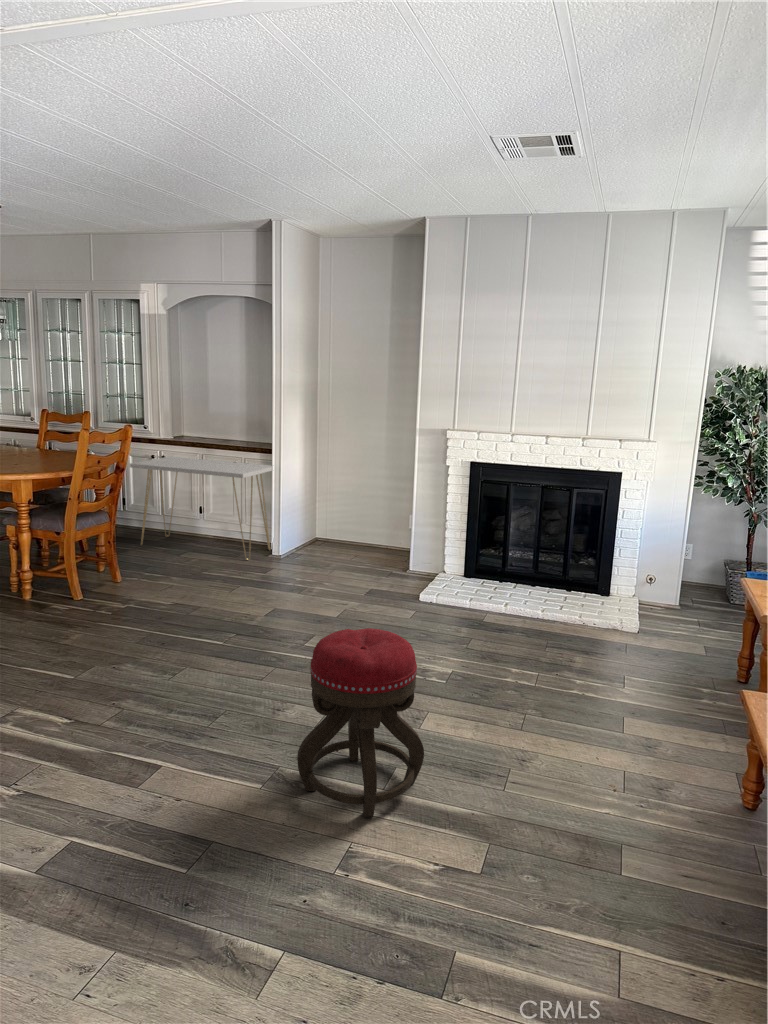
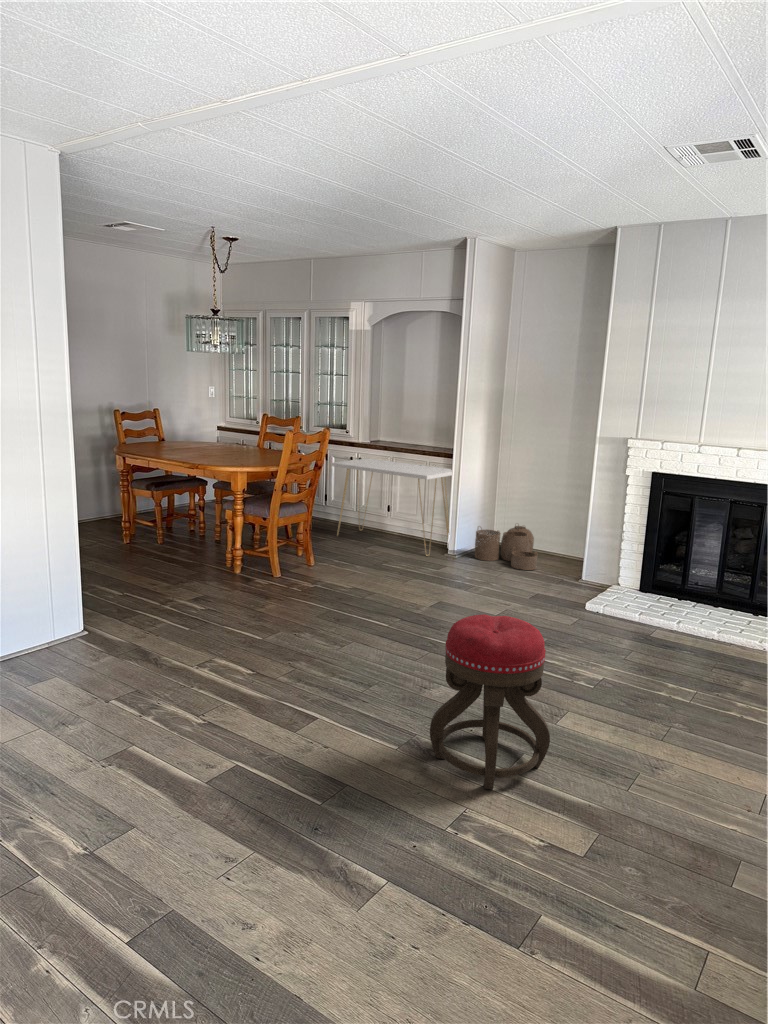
woven basket: none [298,518,364,567] -> present [475,525,537,570]

